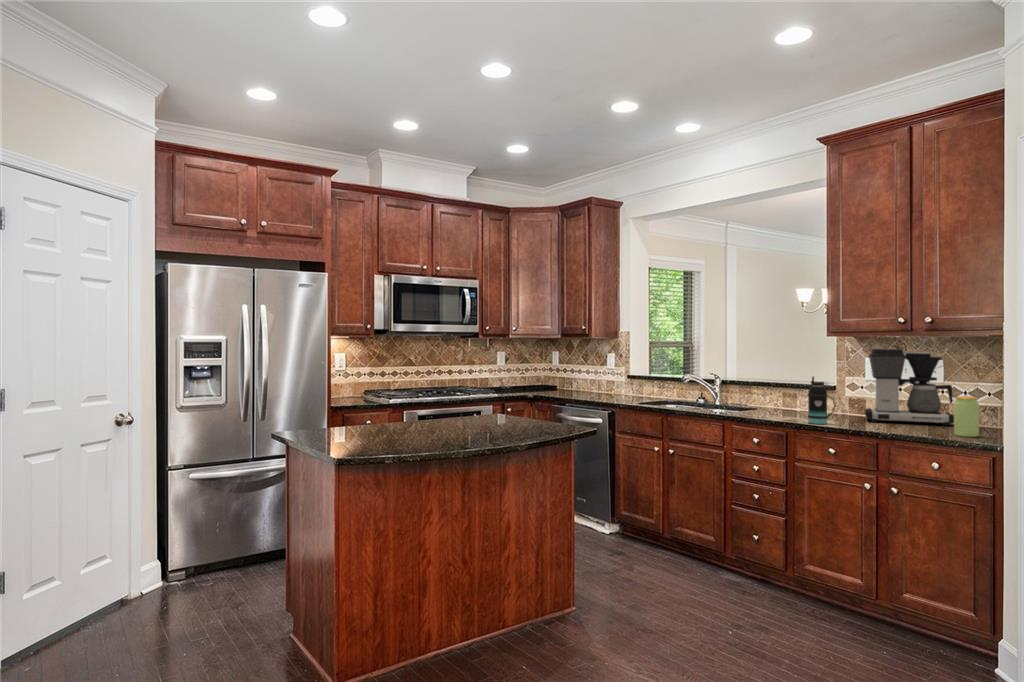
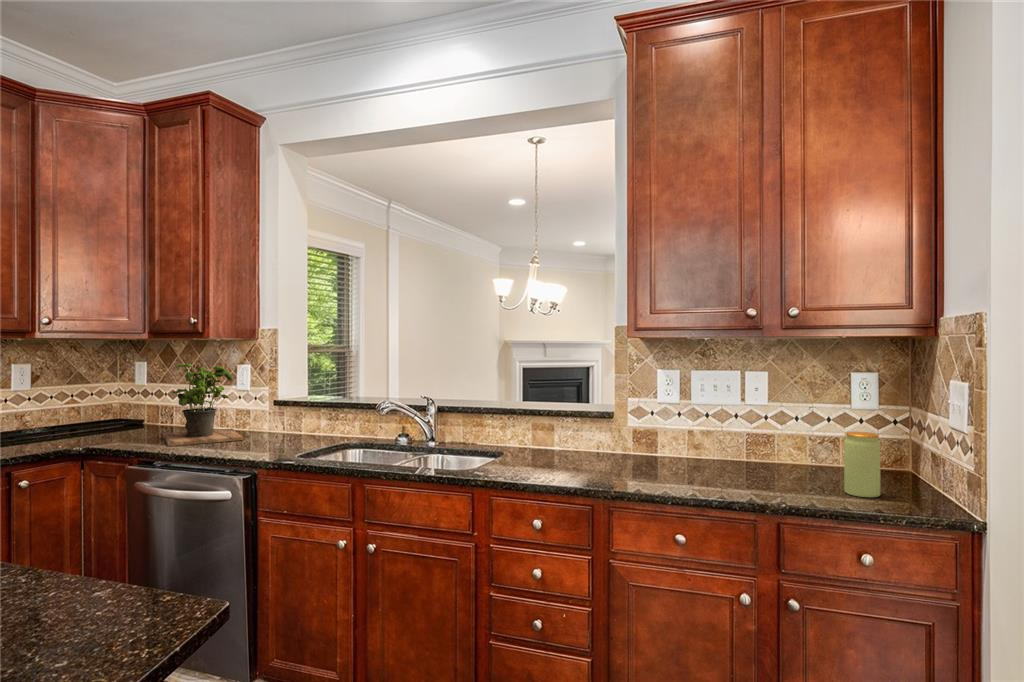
coffee maker: present [865,349,954,426] -> none [665,357,791,471]
potted plant: none [569,352,609,396] -> present [163,364,243,446]
bottle: present [808,377,836,424] -> none [623,407,666,490]

